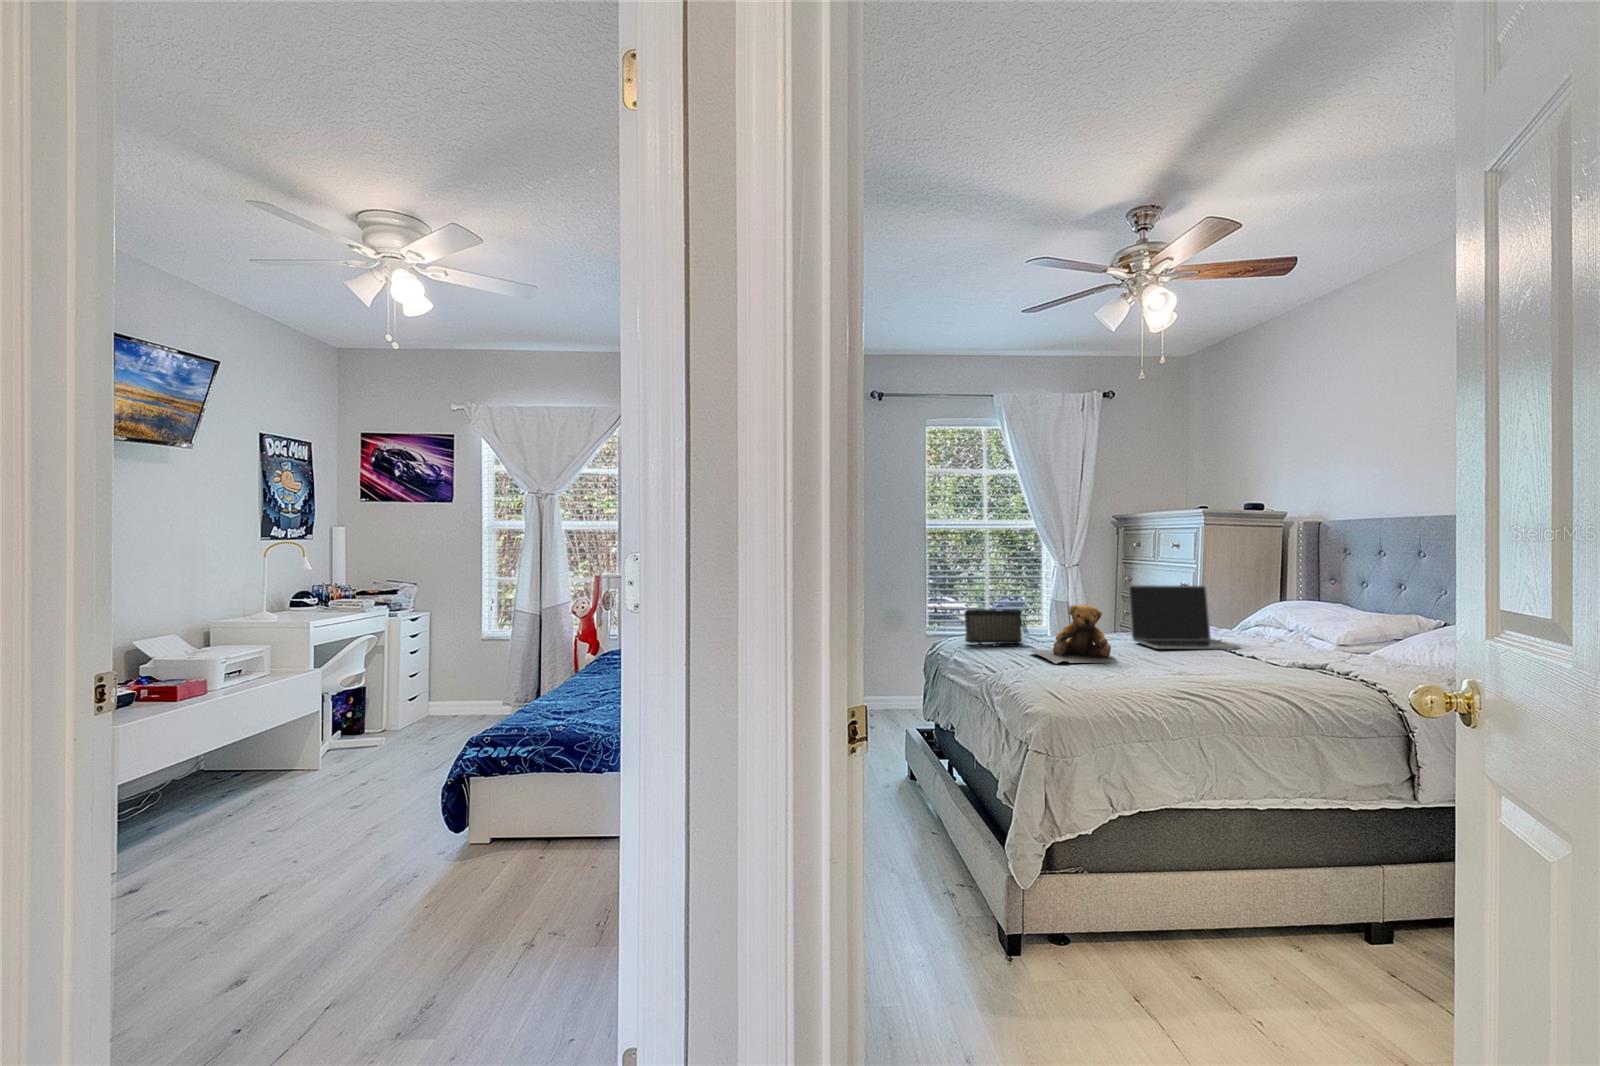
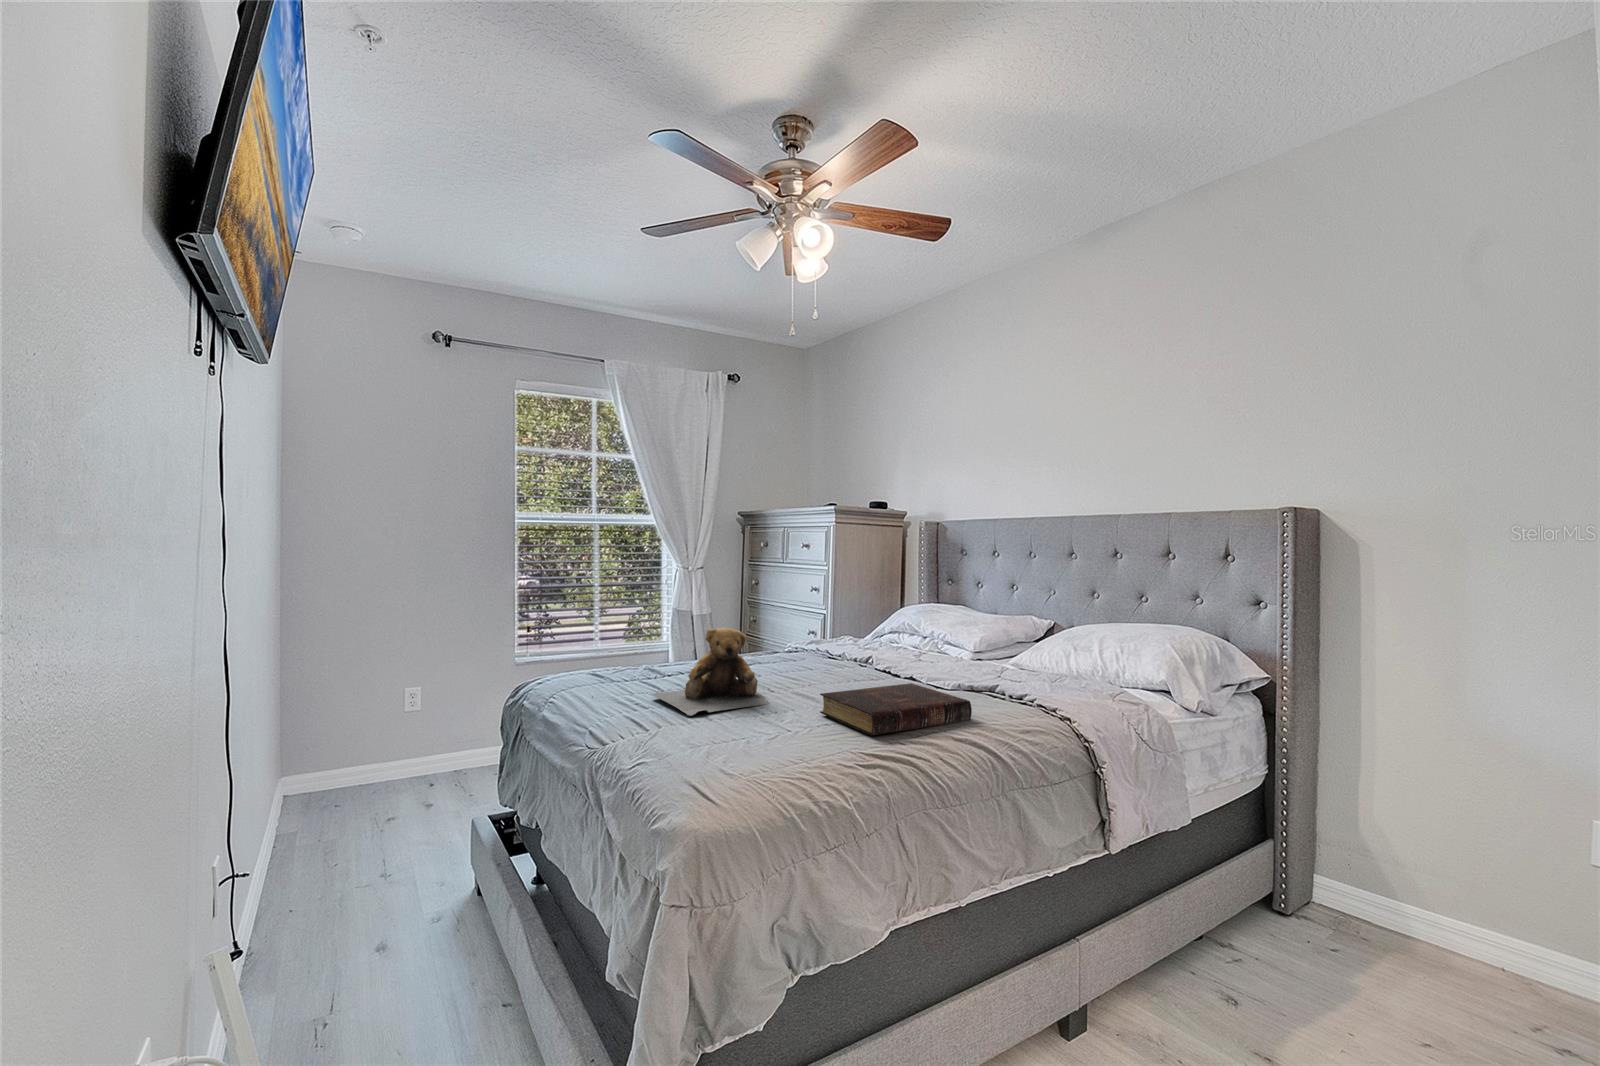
laptop: present [1128,585,1240,649] -> none [770,593,891,675]
handbag: present [964,609,1029,647] -> none [561,635,651,689]
book: none [1156,655,1287,684] -> present [820,683,972,735]

